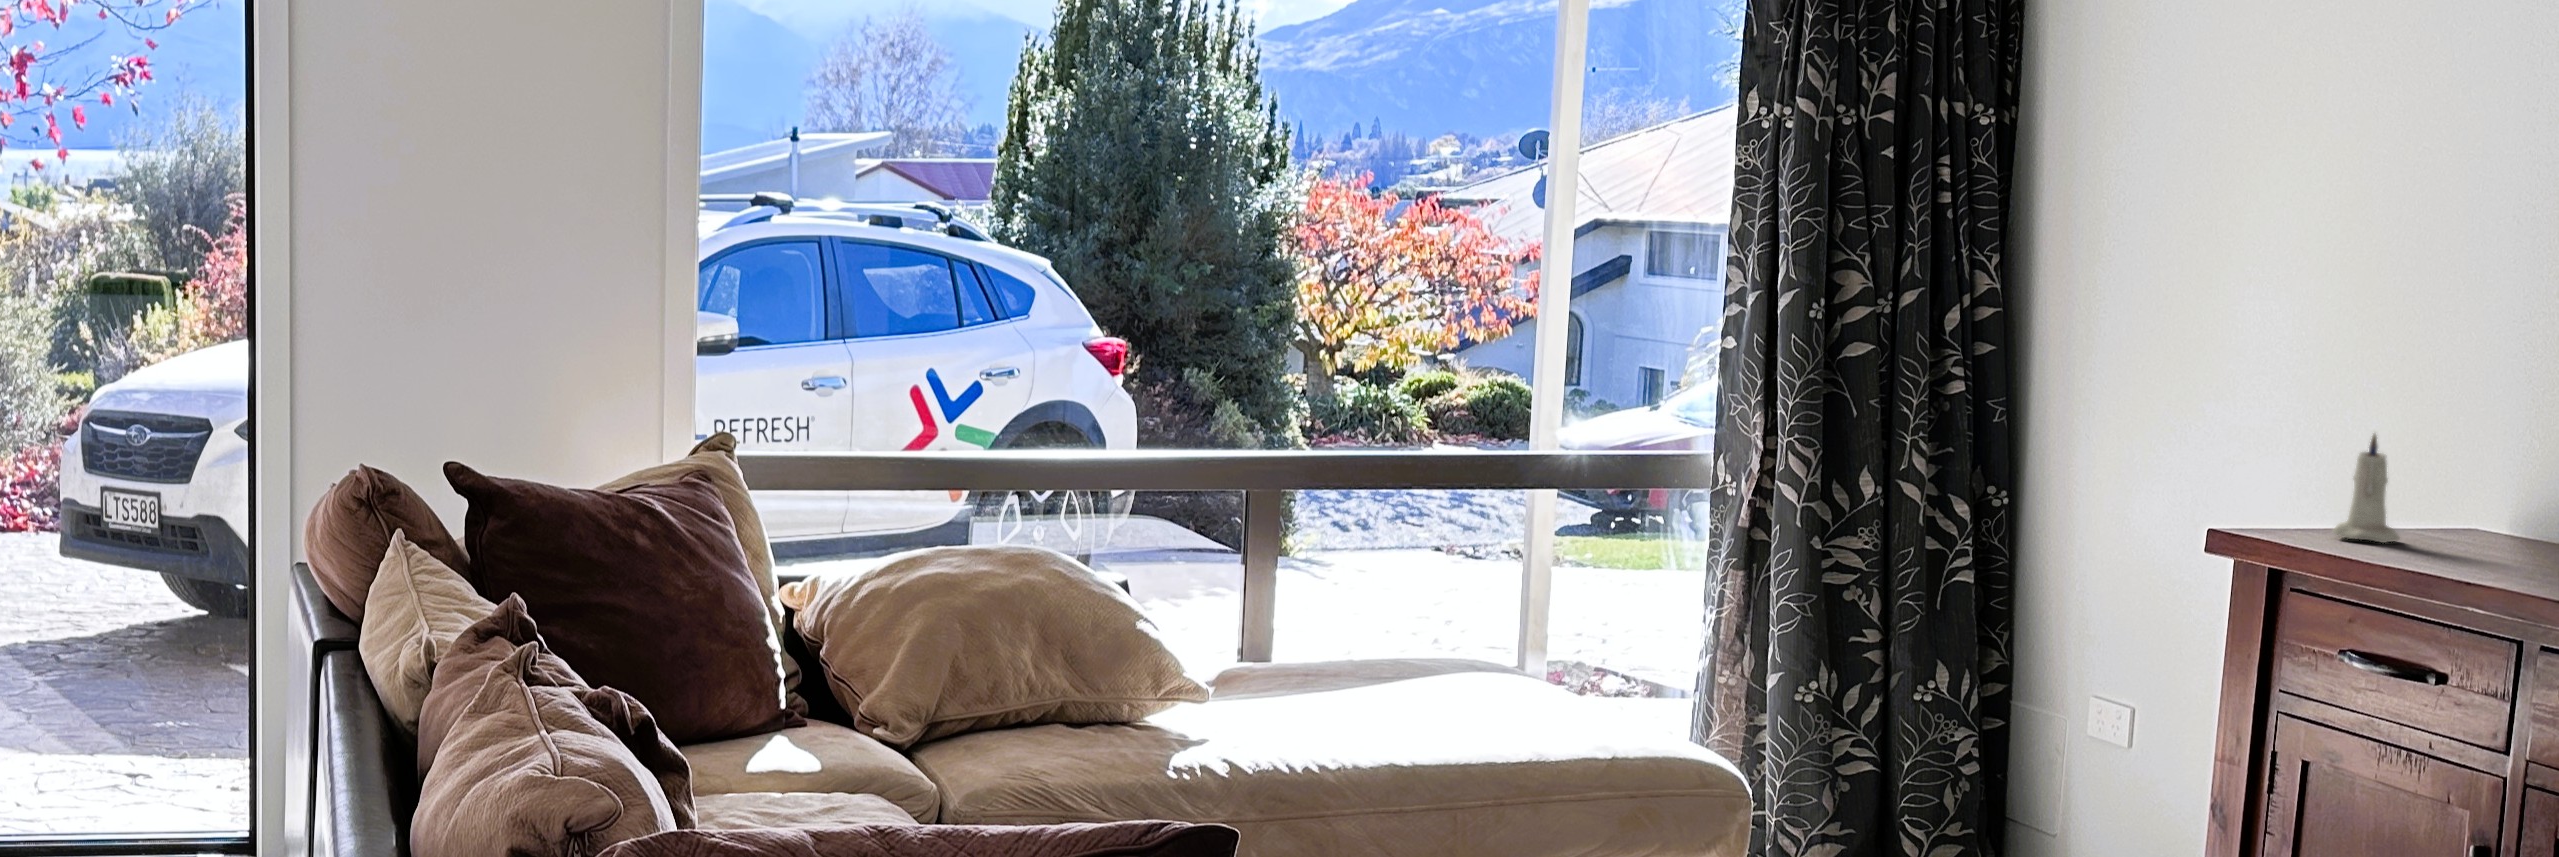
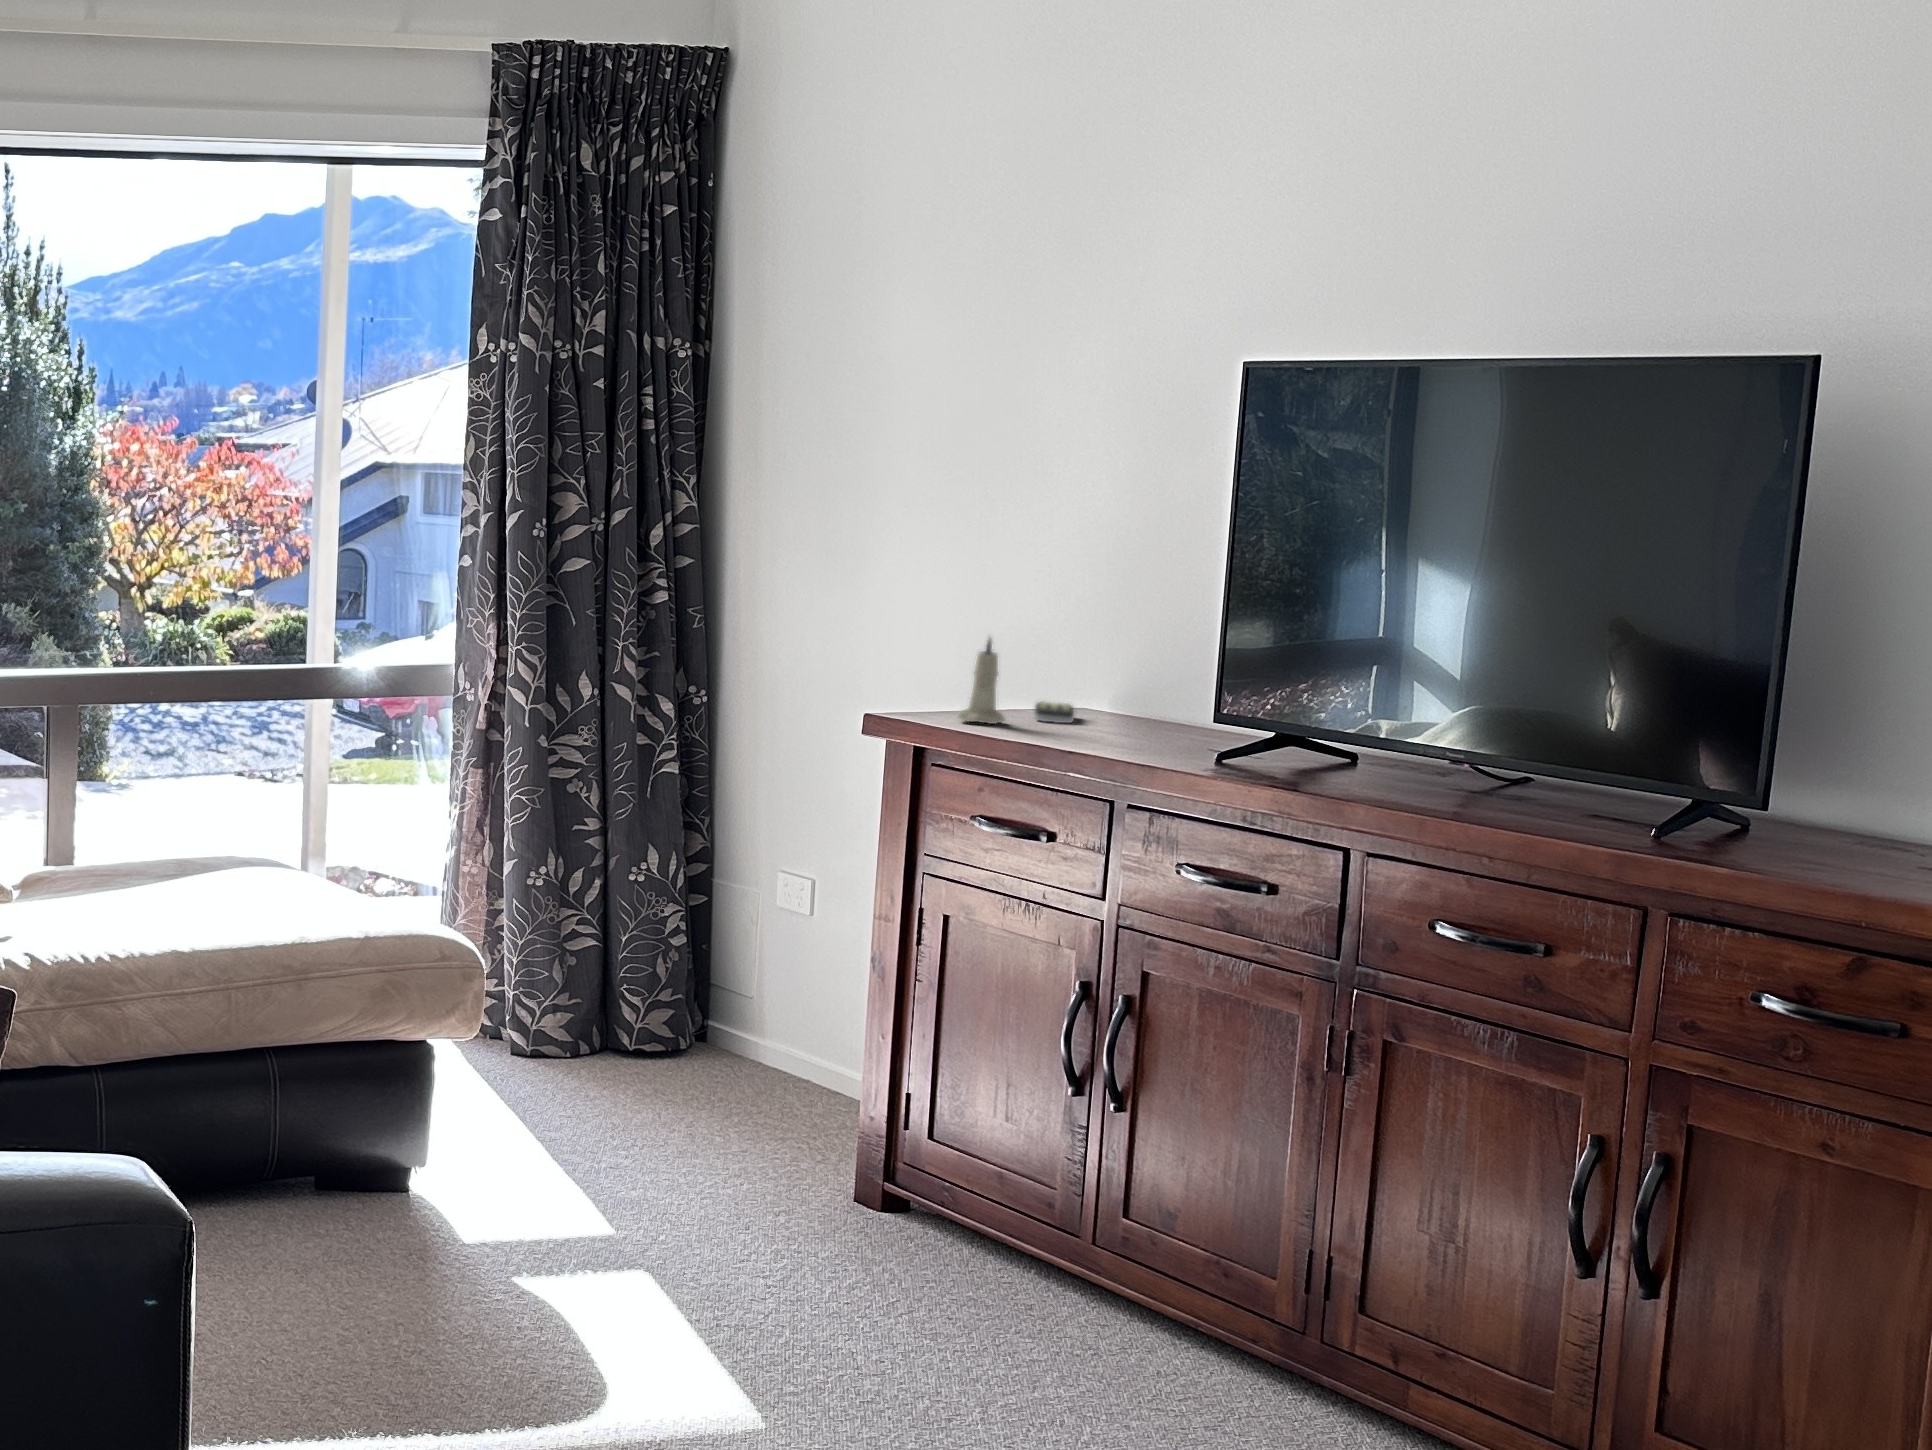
remote control: none [2436,514,2495,544] -> present [1034,701,1074,723]

